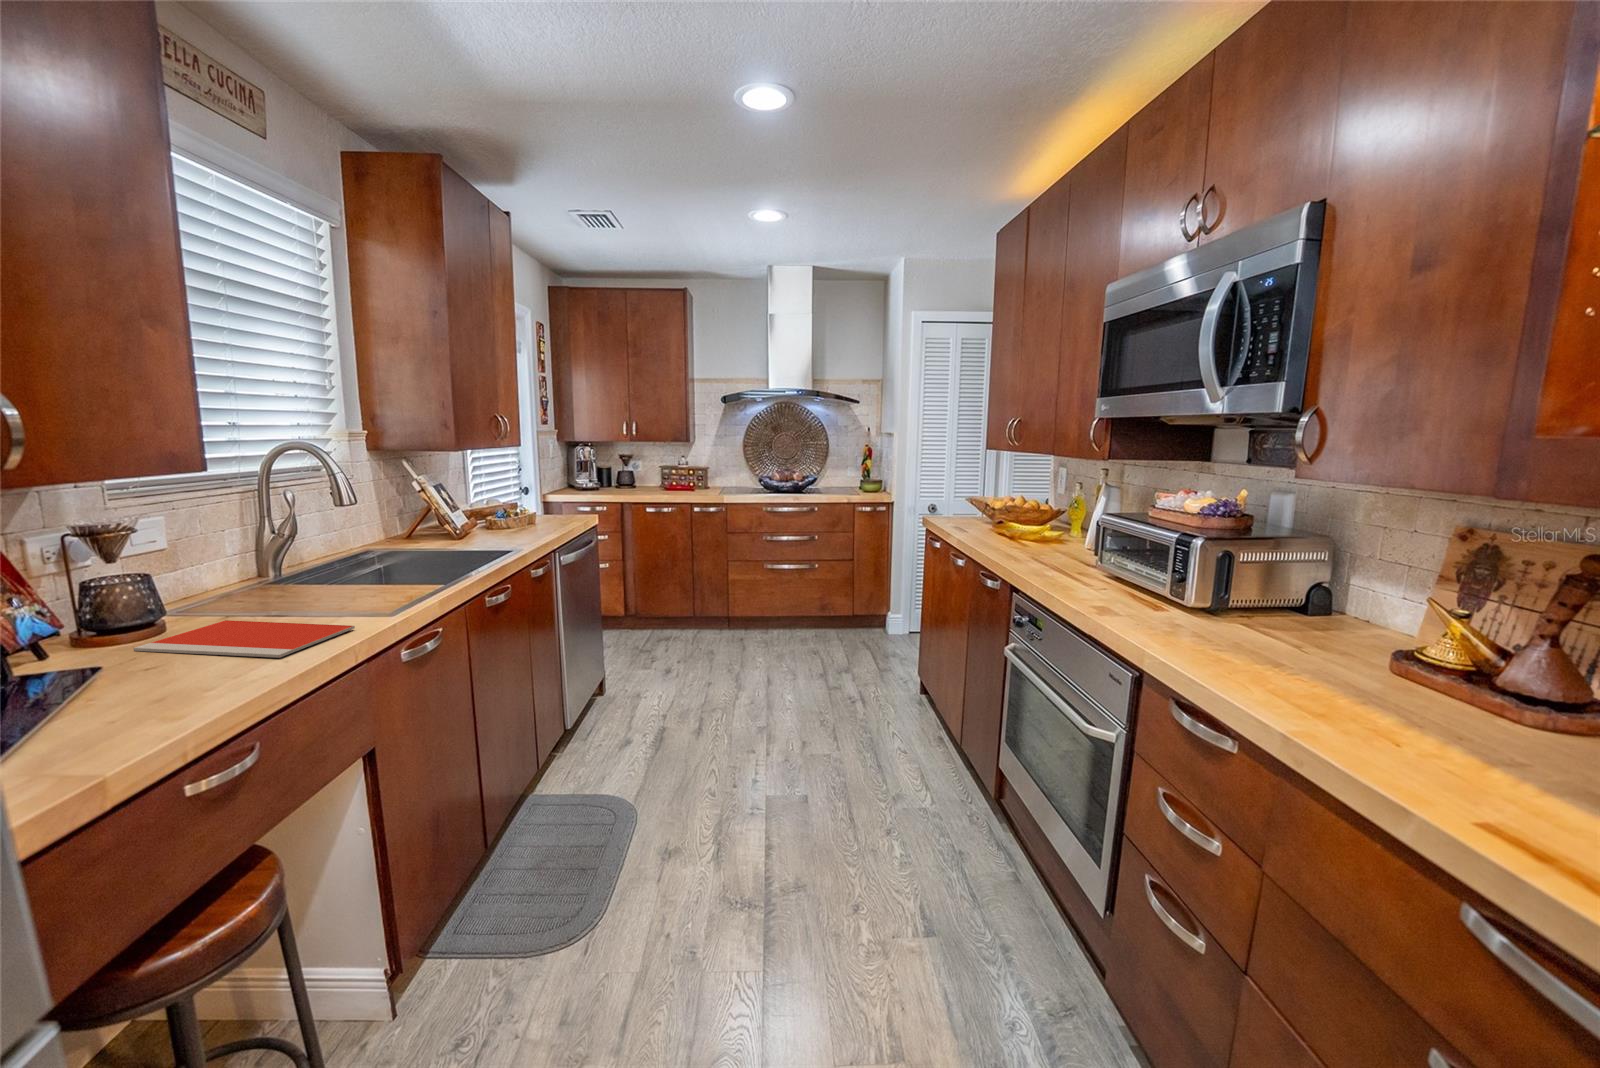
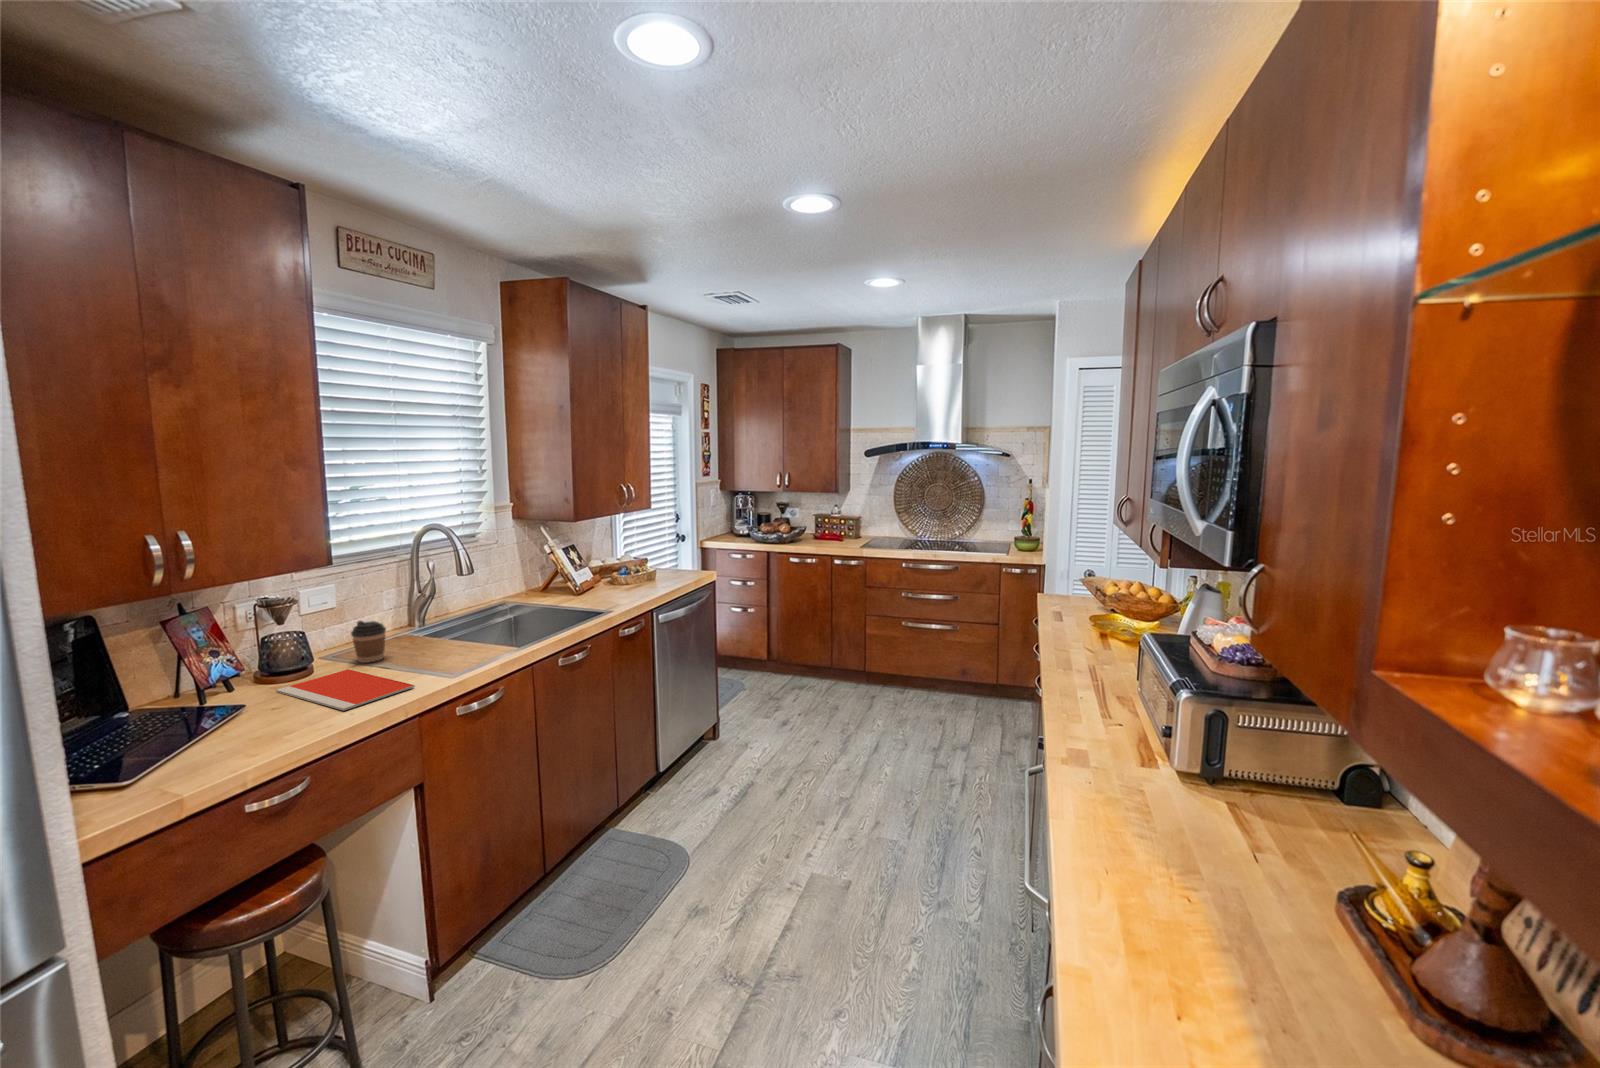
coffee cup: none [215,559,266,614] -> present [351,621,386,663]

